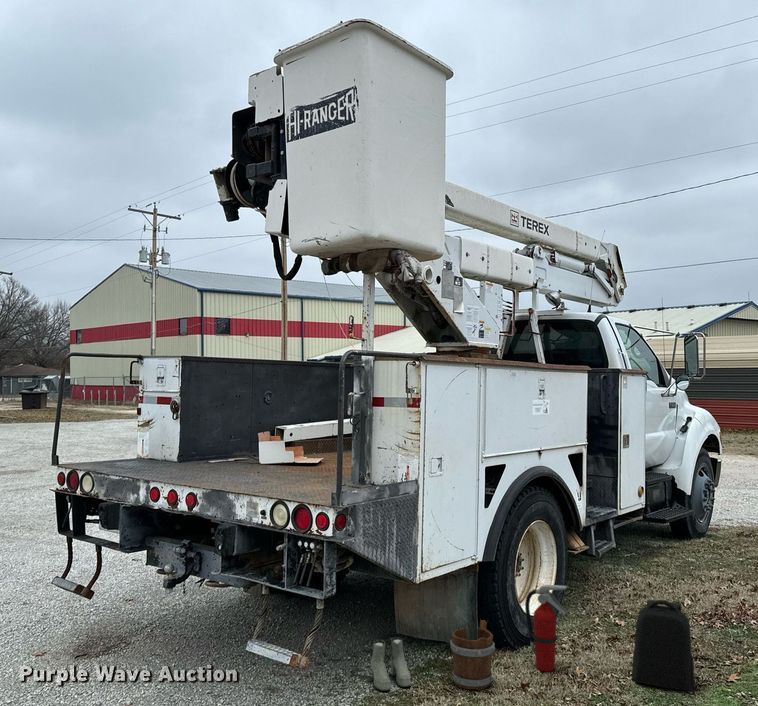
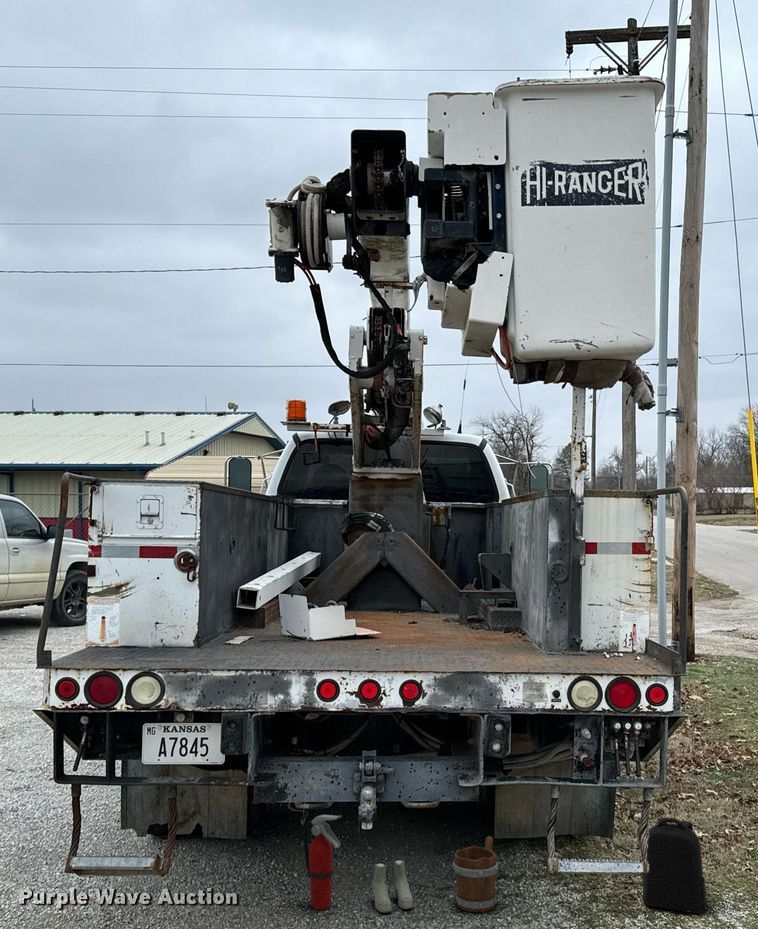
fire extinguisher: present [525,585,568,671] -> present [303,815,342,910]

